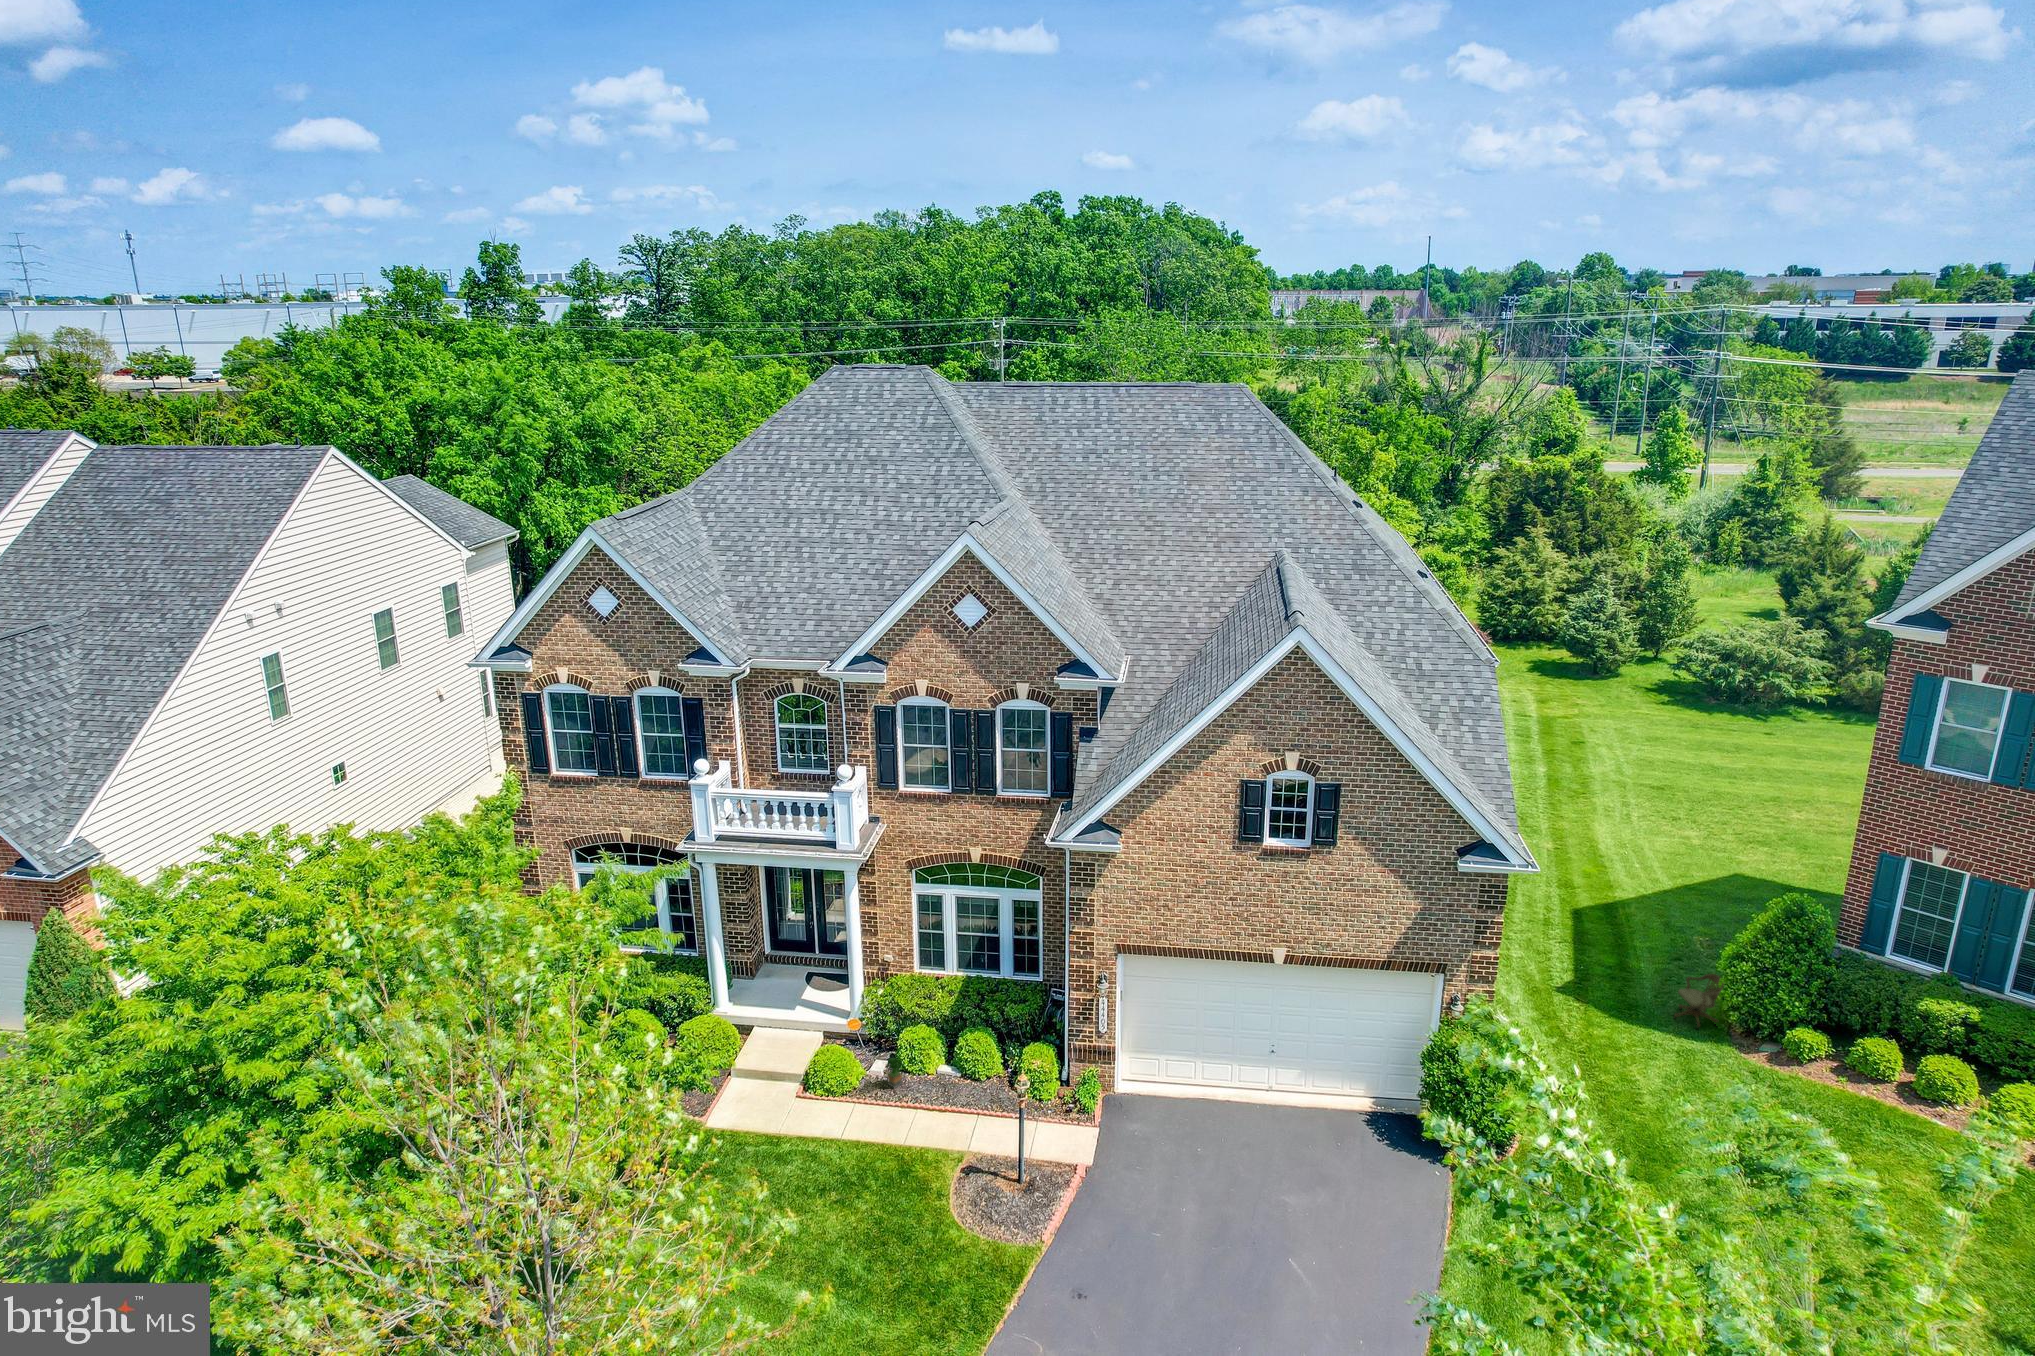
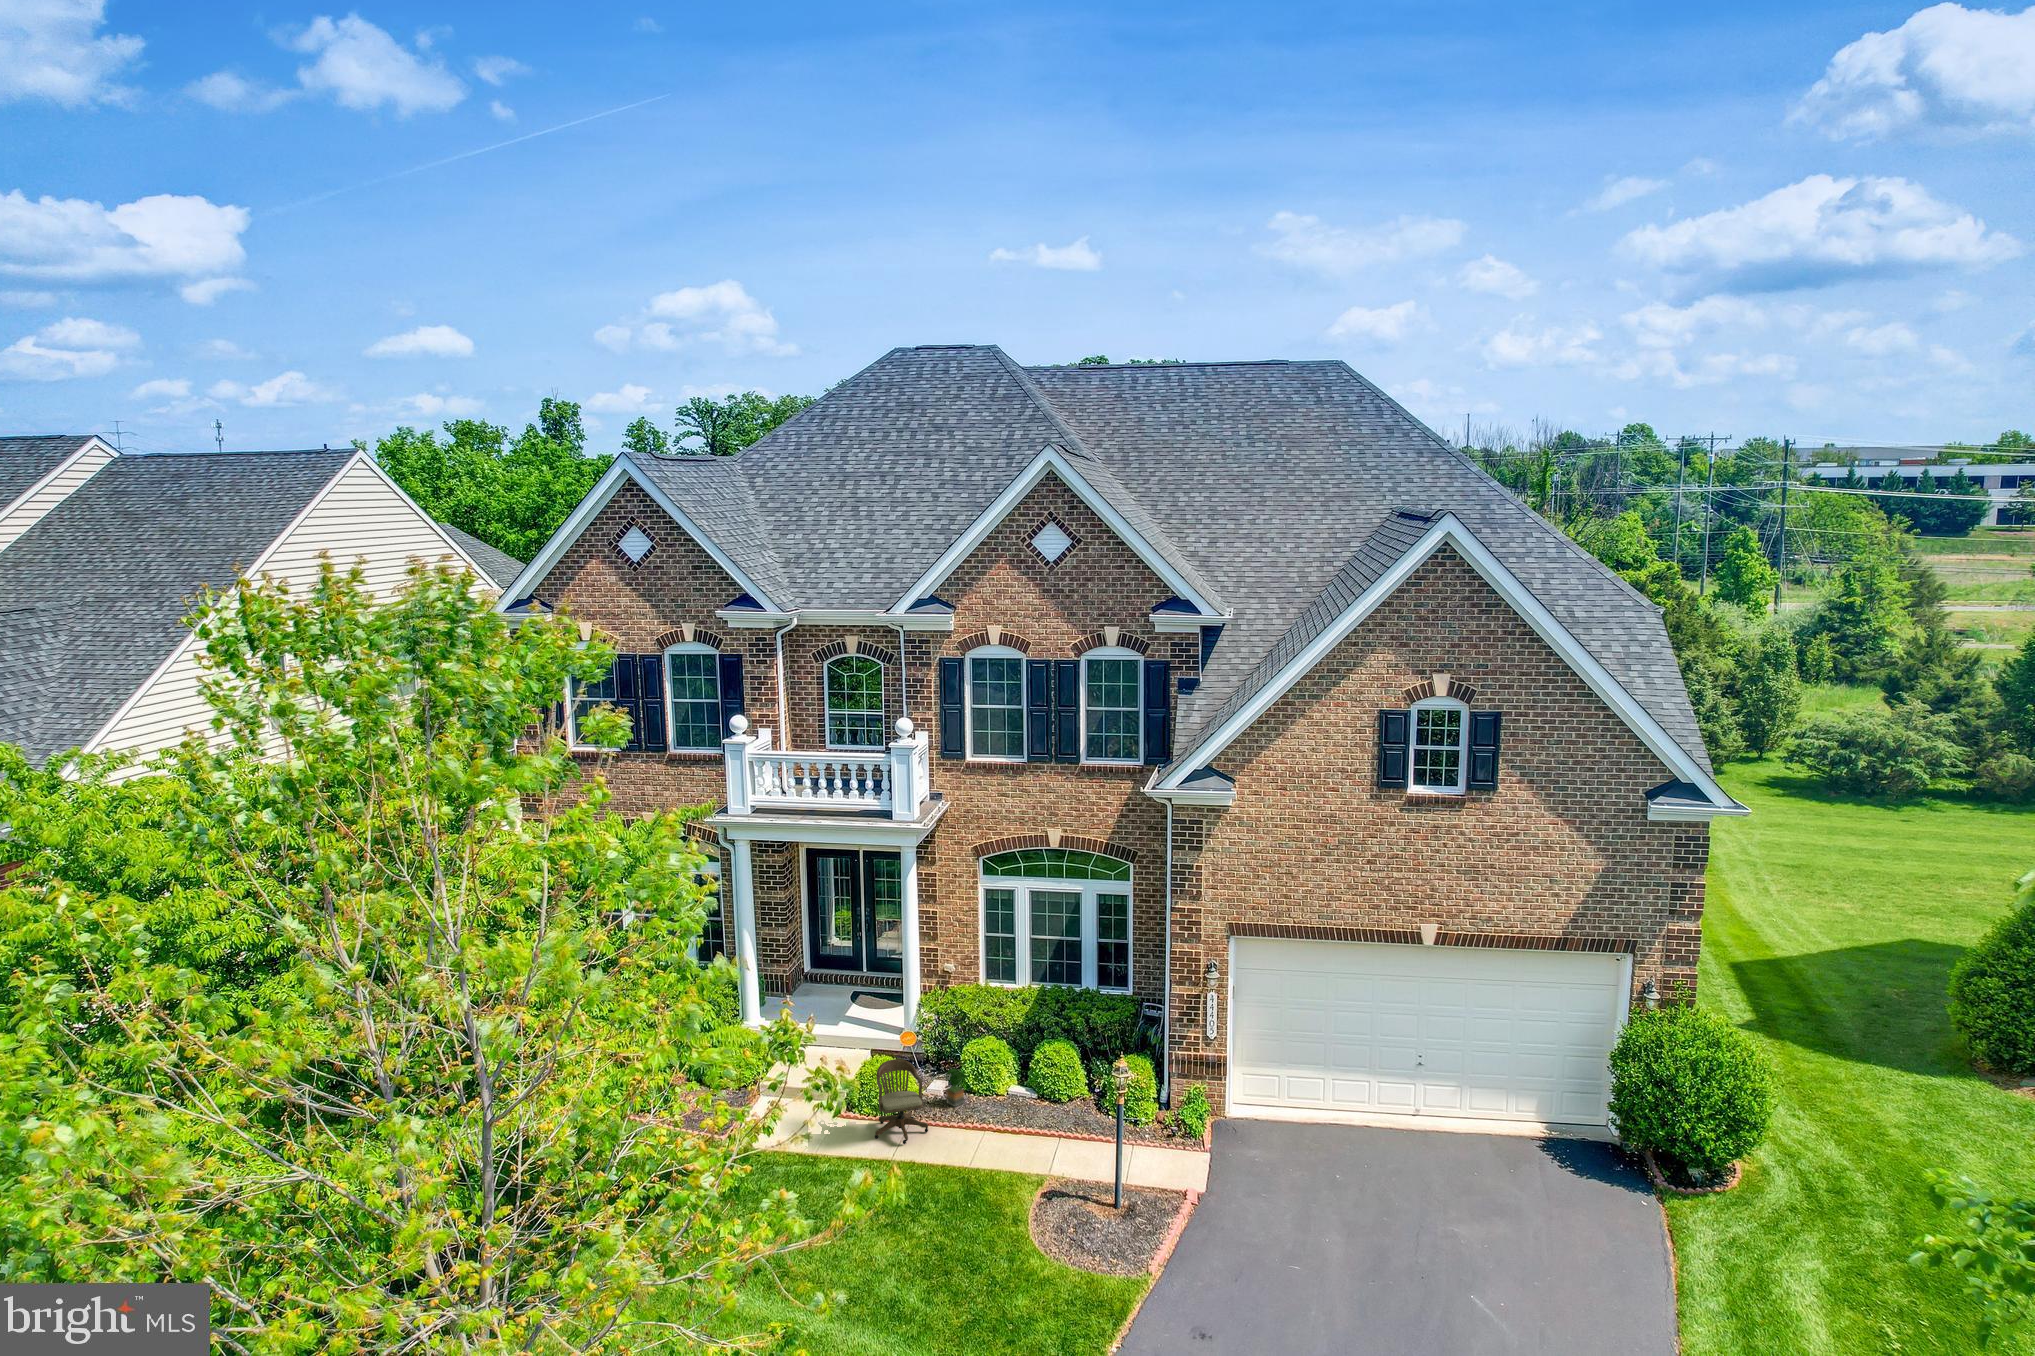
chair: present [1674,974,1724,1029] -> present [875,1059,928,1144]

